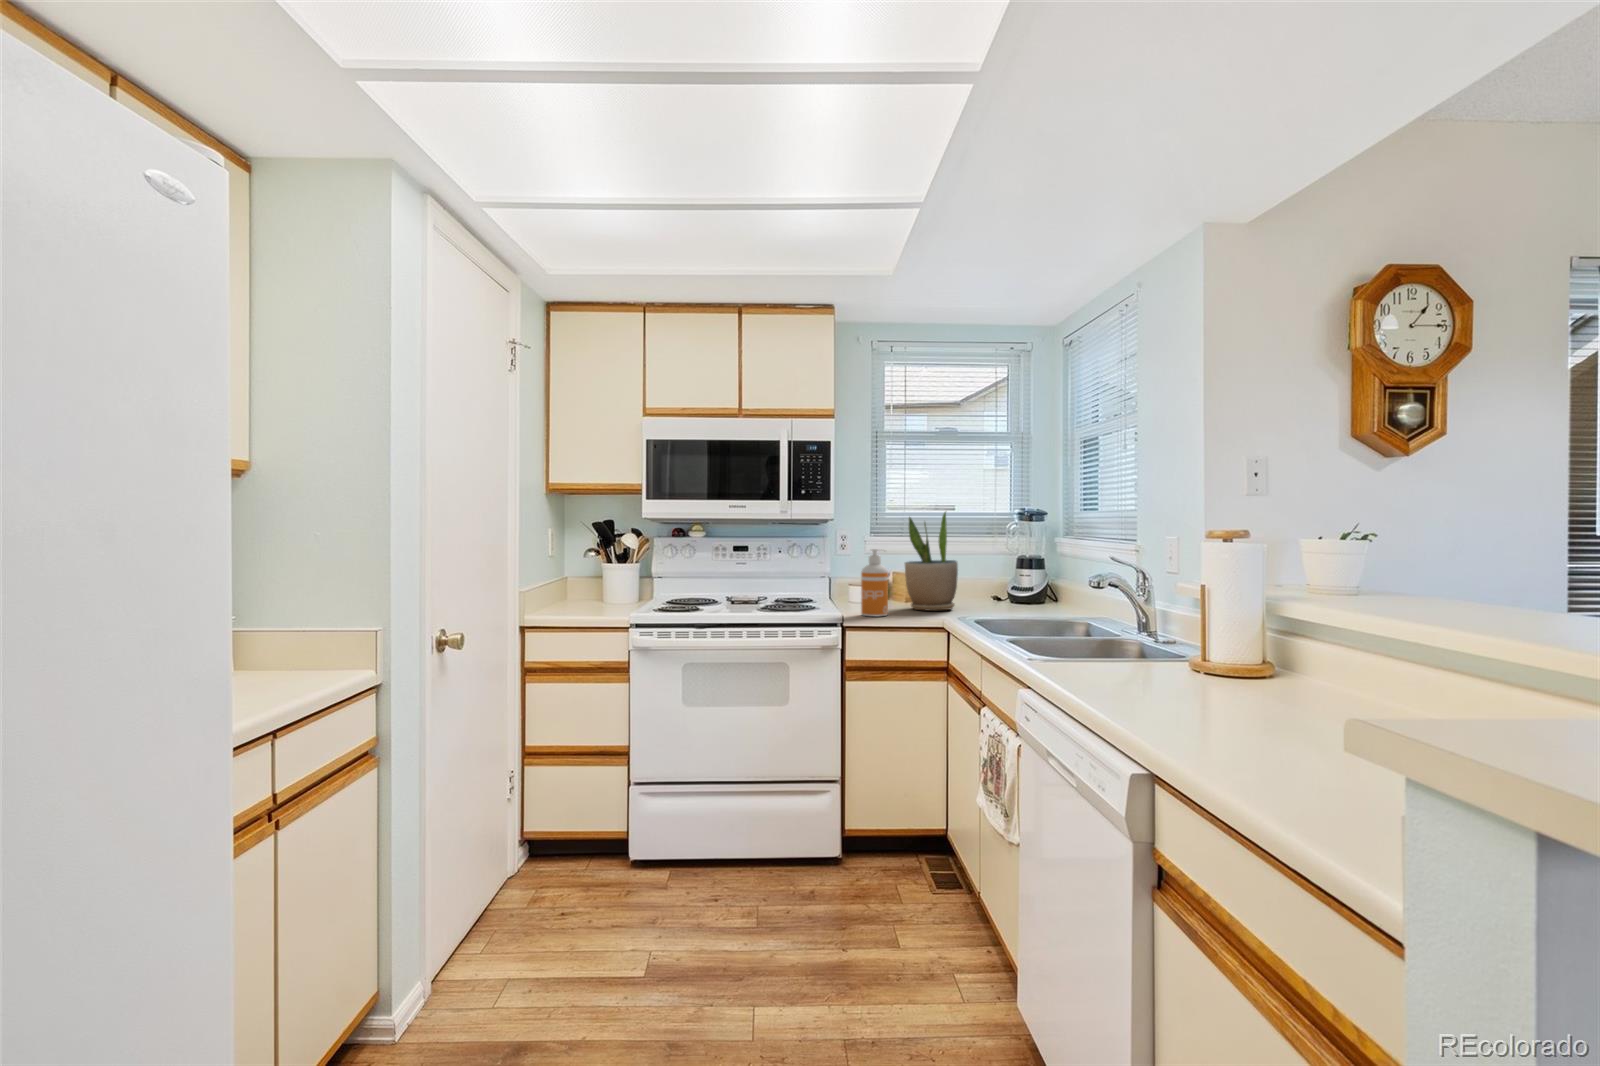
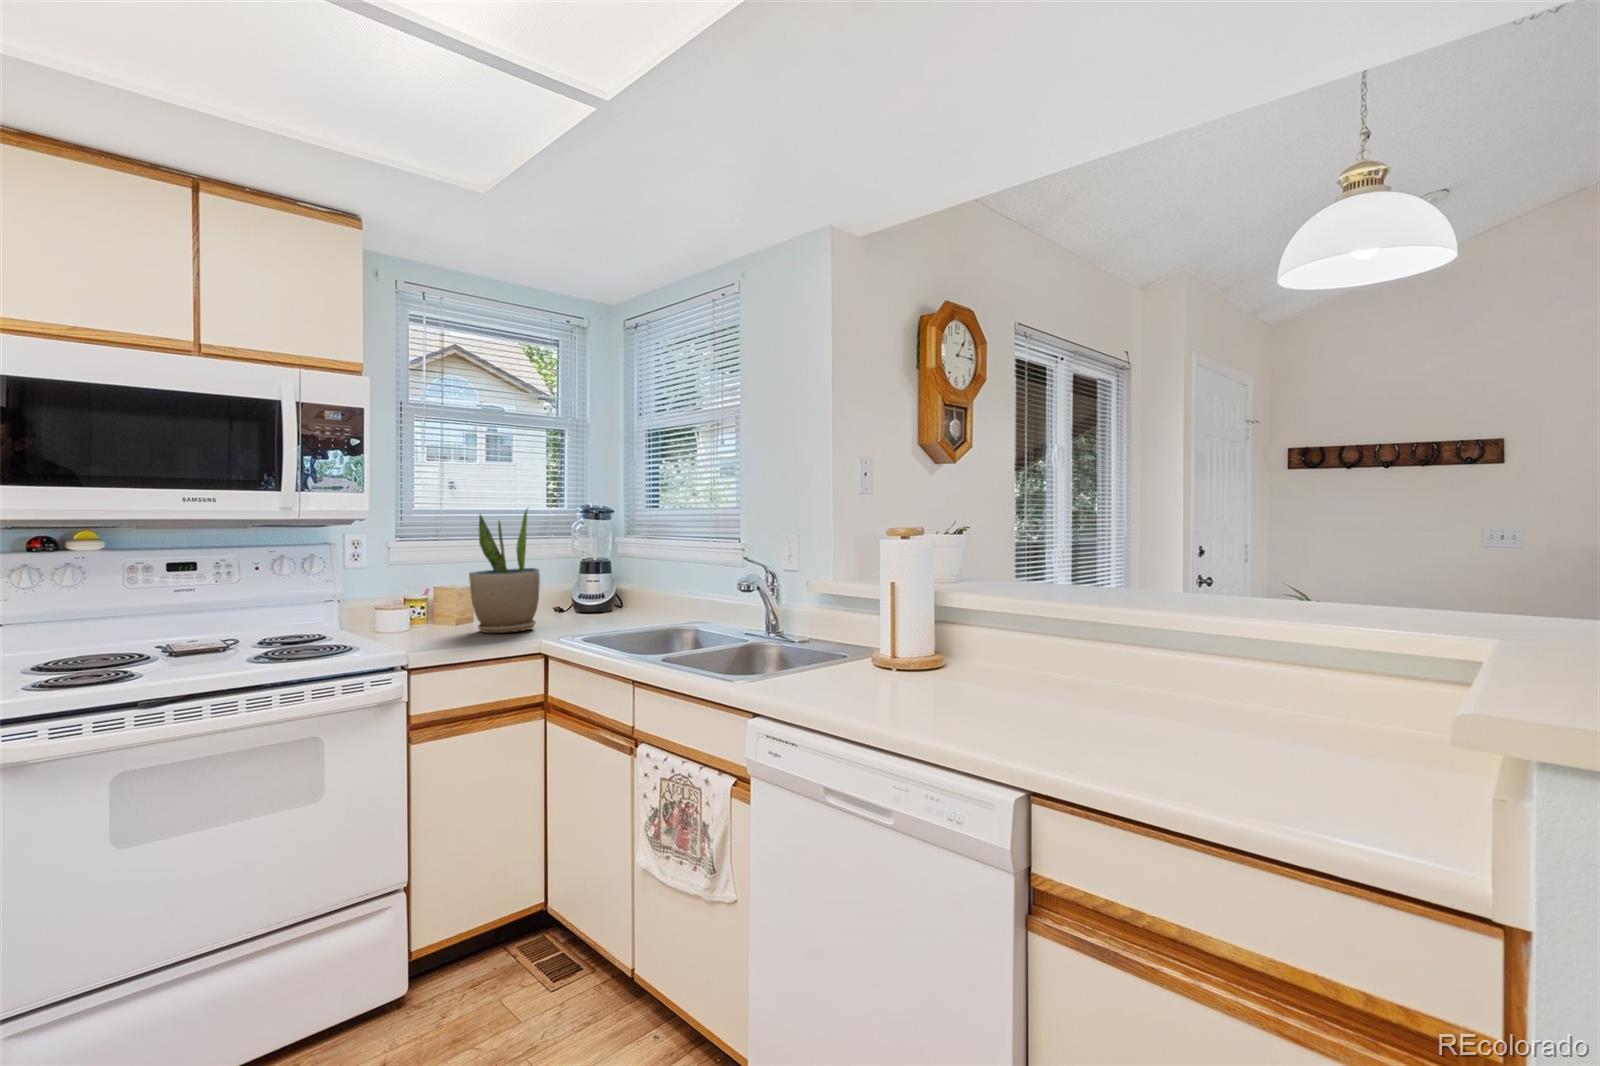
soap dispenser: present [861,549,888,617] -> none [424,557,464,649]

